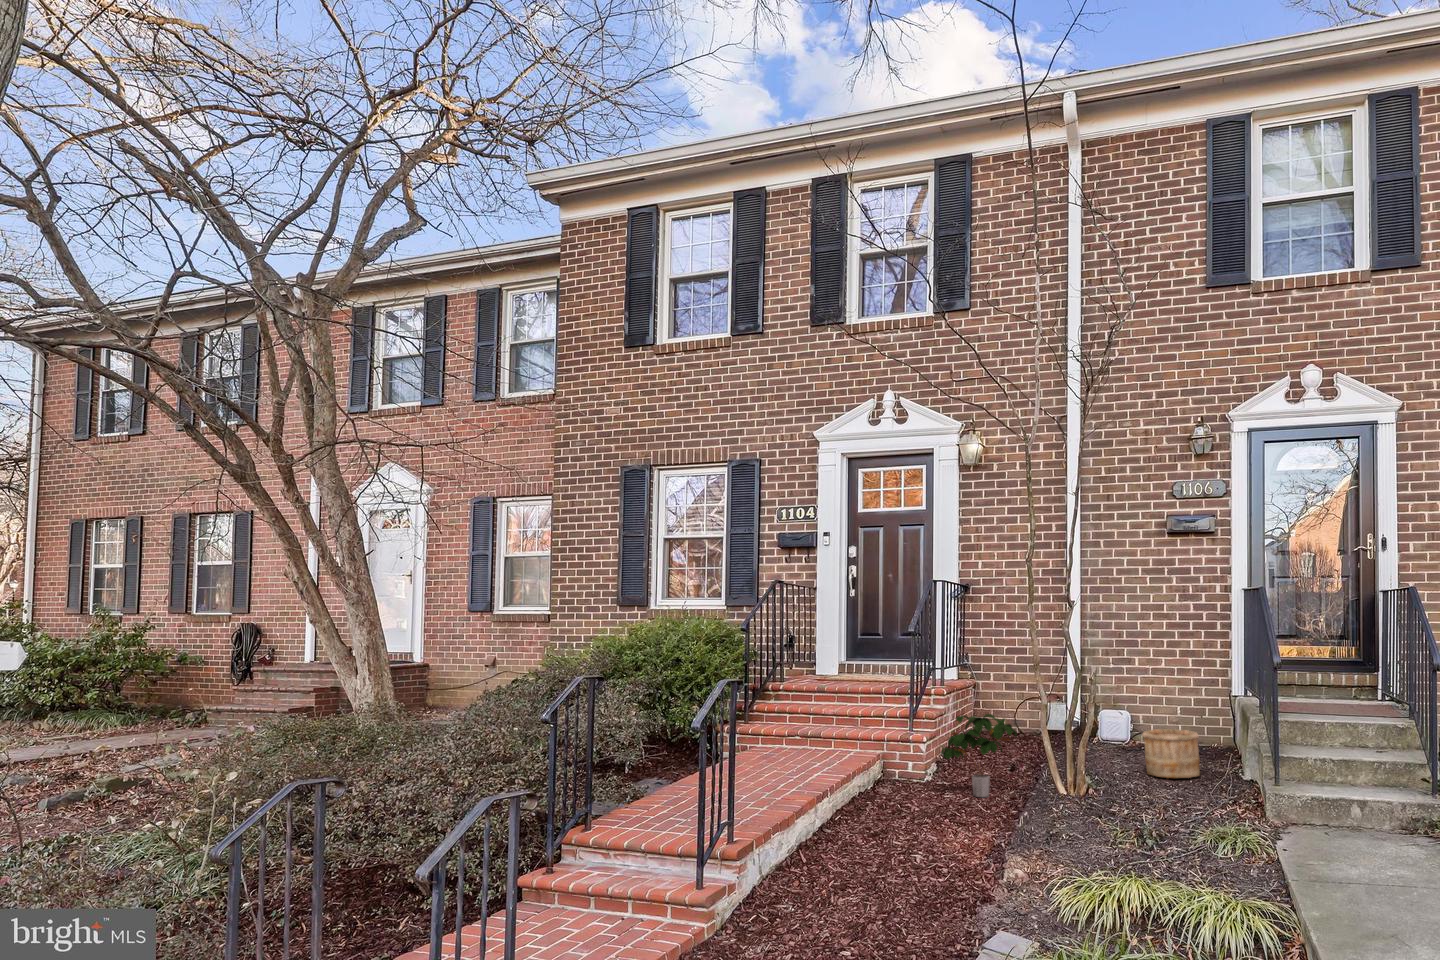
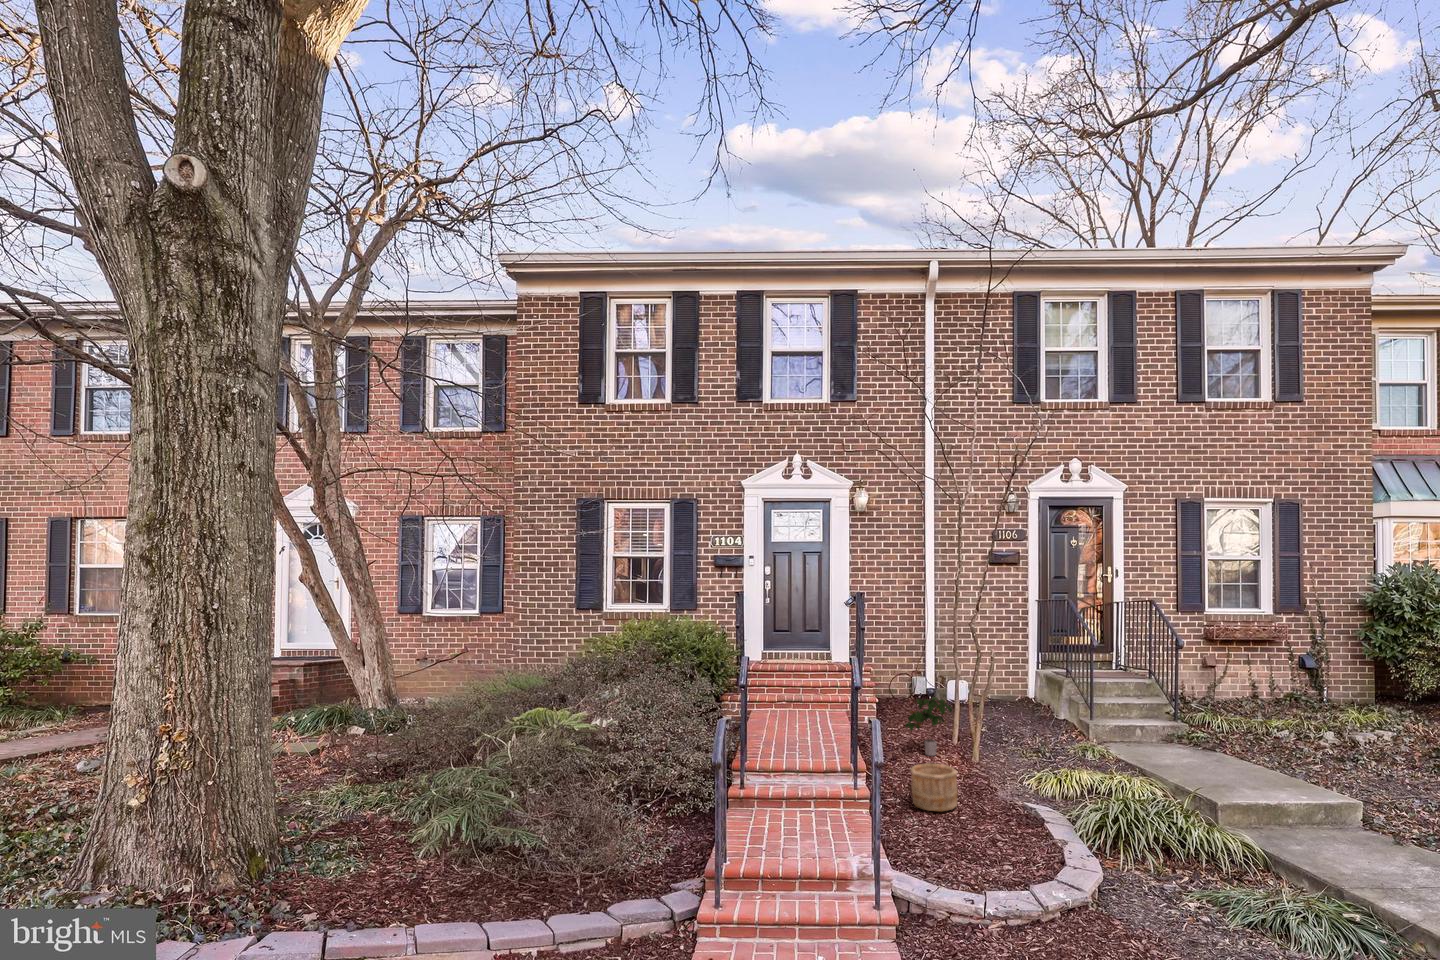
wooden bucket: present [1142,729,1200,778] -> present [910,763,958,811]

